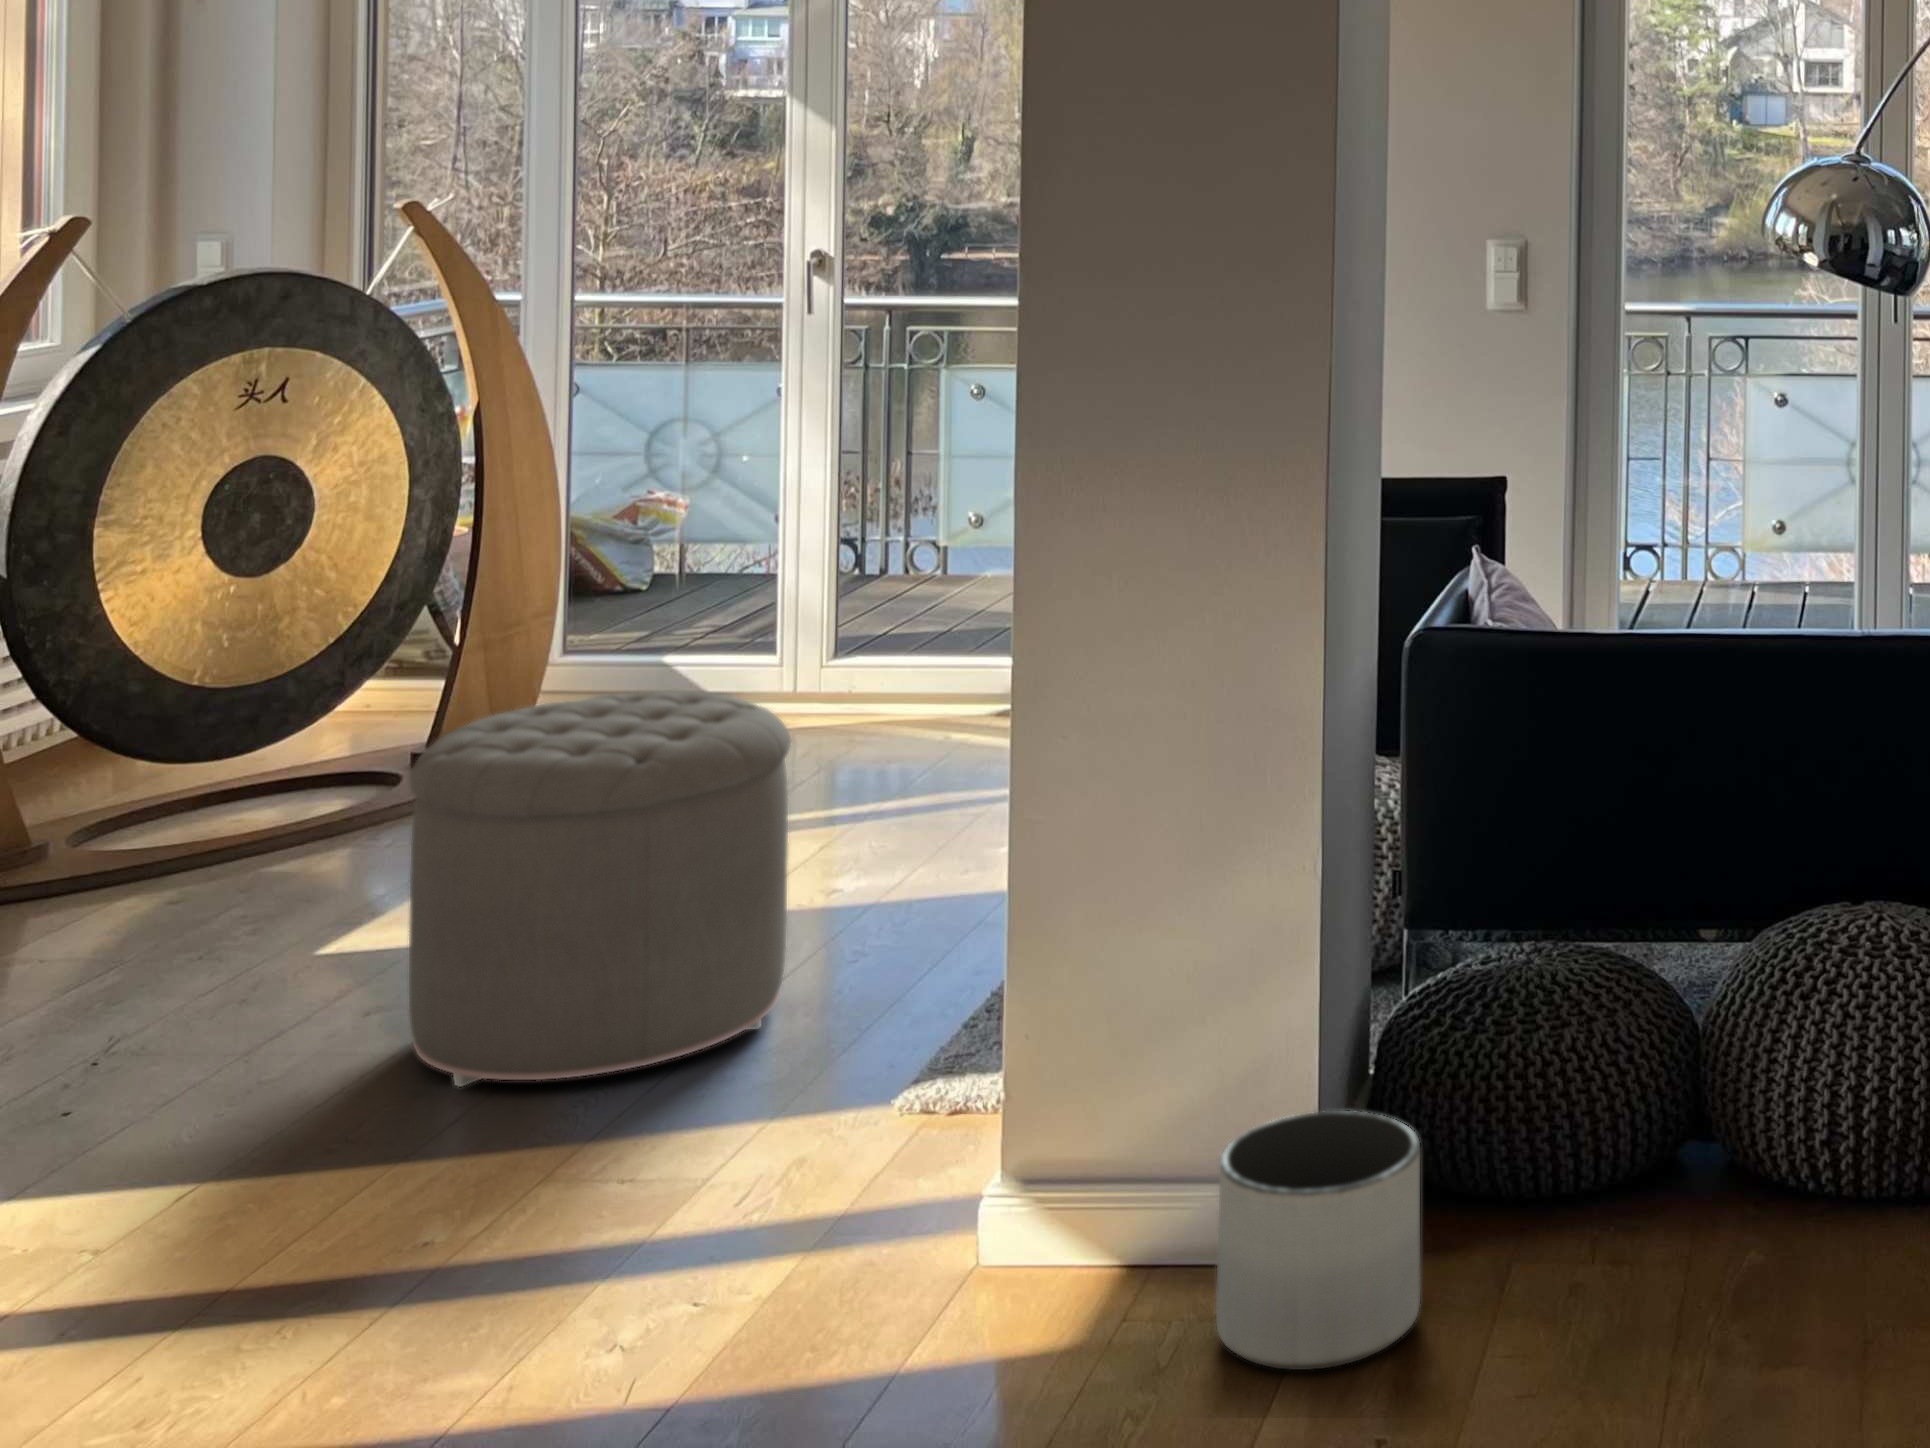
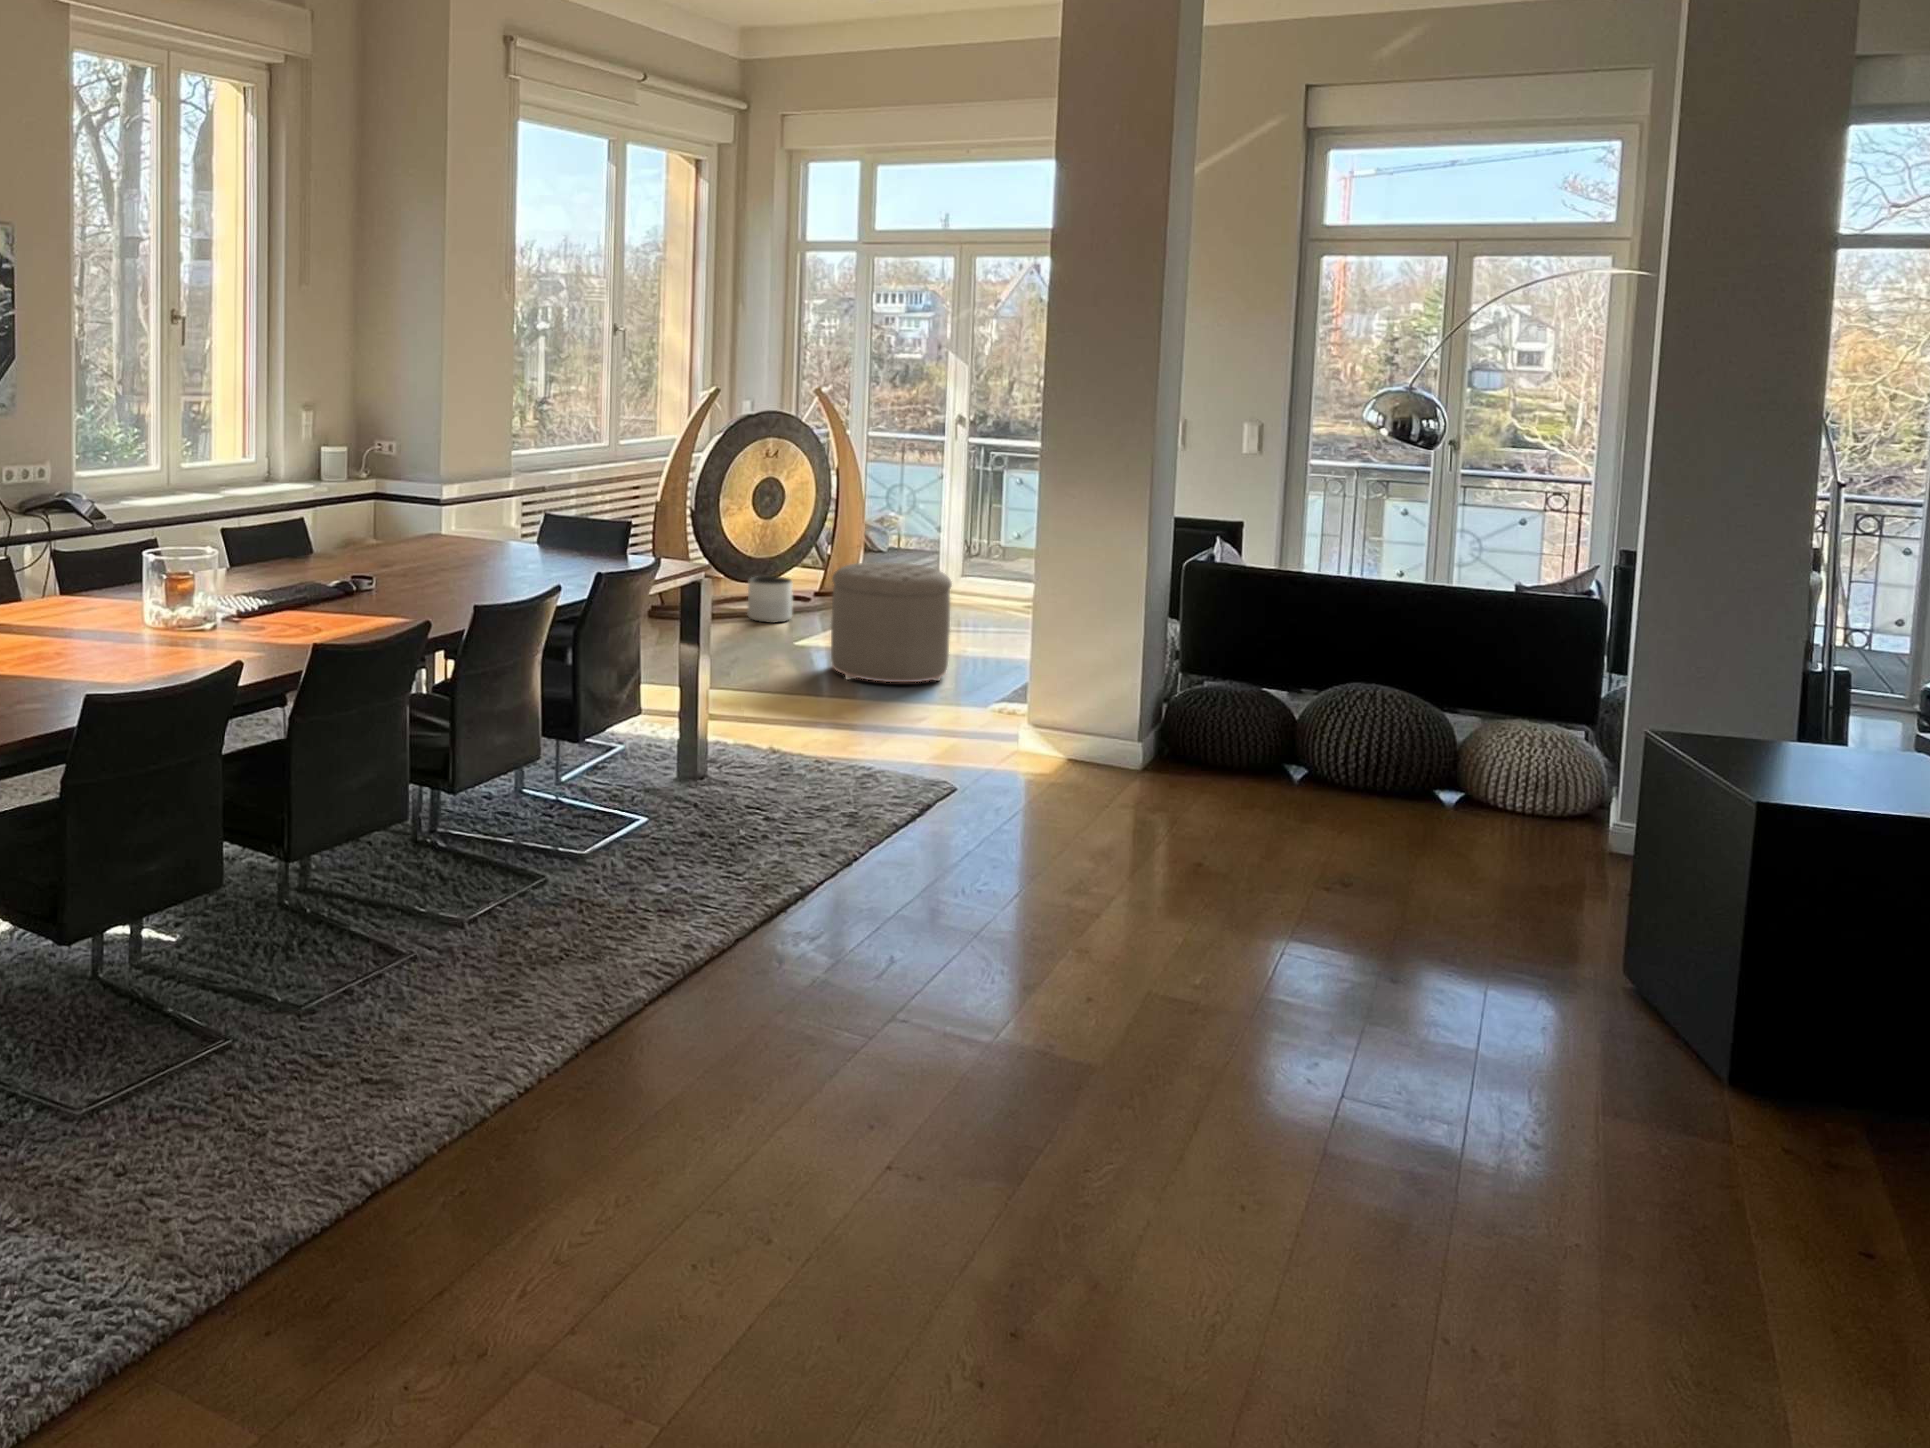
planter: present [1216,1111,1420,1370] -> present [748,576,793,623]

